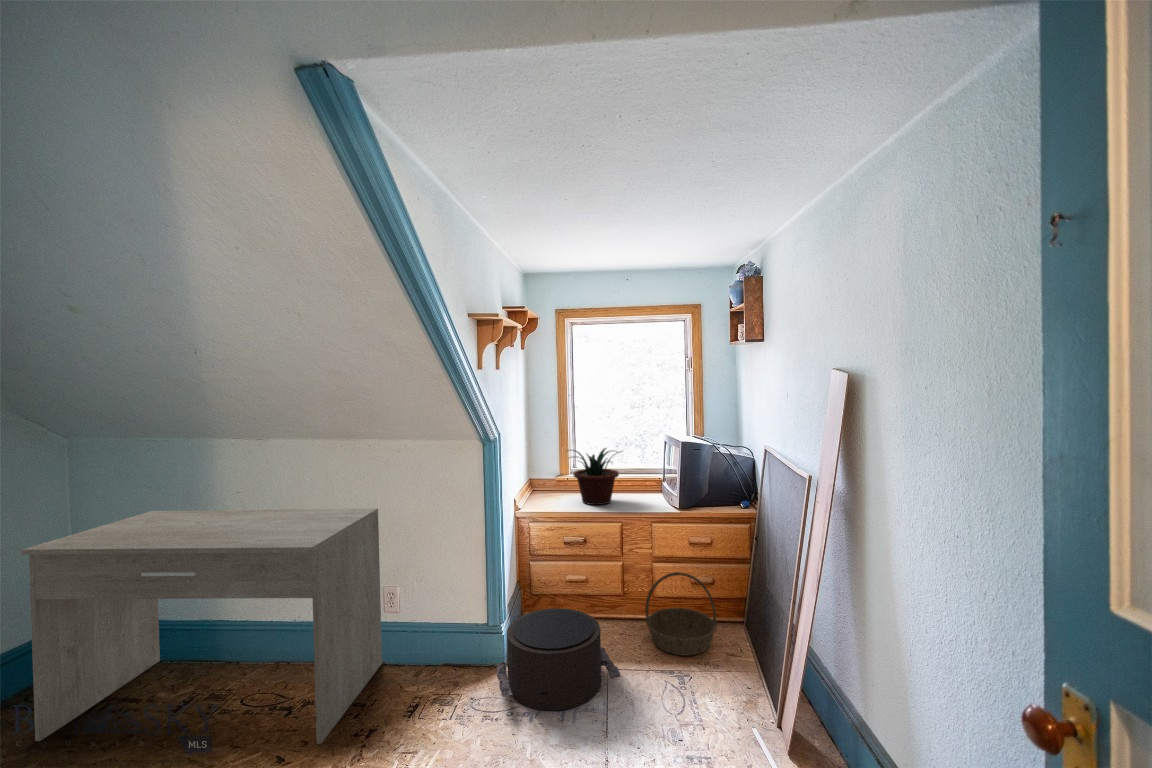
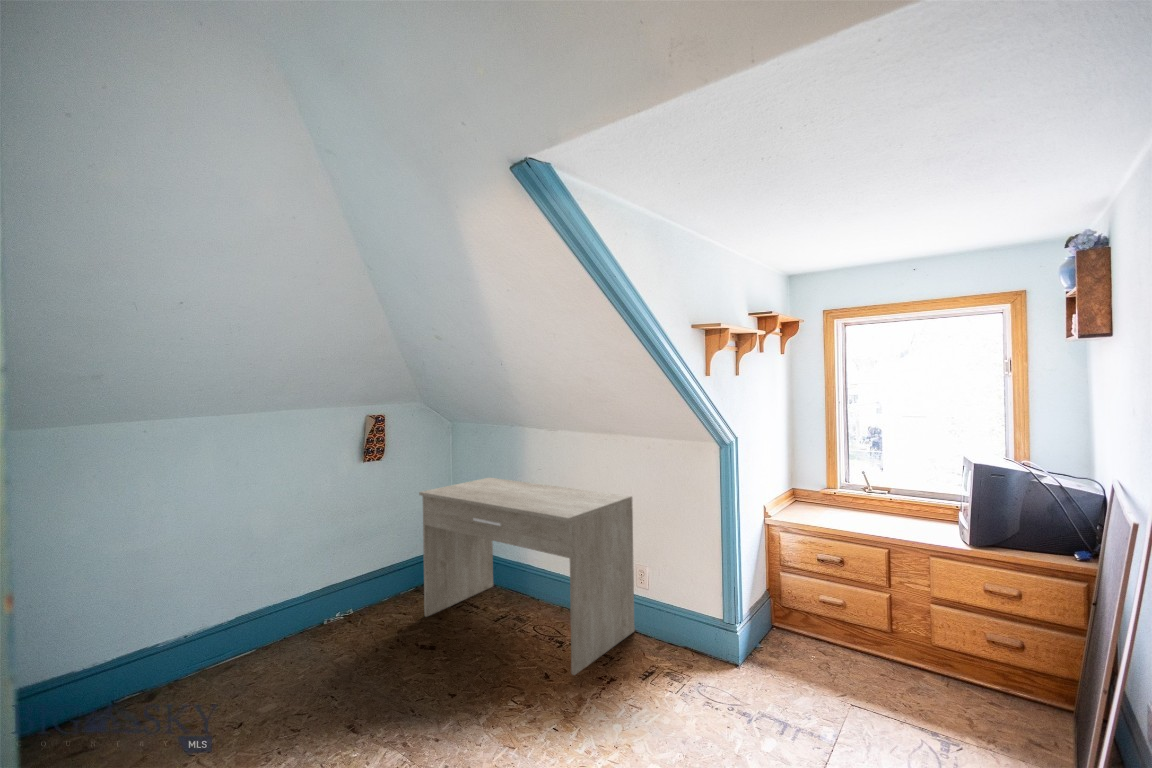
potted plant: present [568,448,622,505] -> none [829,461,900,526]
basket: present [645,572,717,656] -> none [912,619,1015,725]
pouf: present [496,608,621,710] -> none [723,621,856,725]

